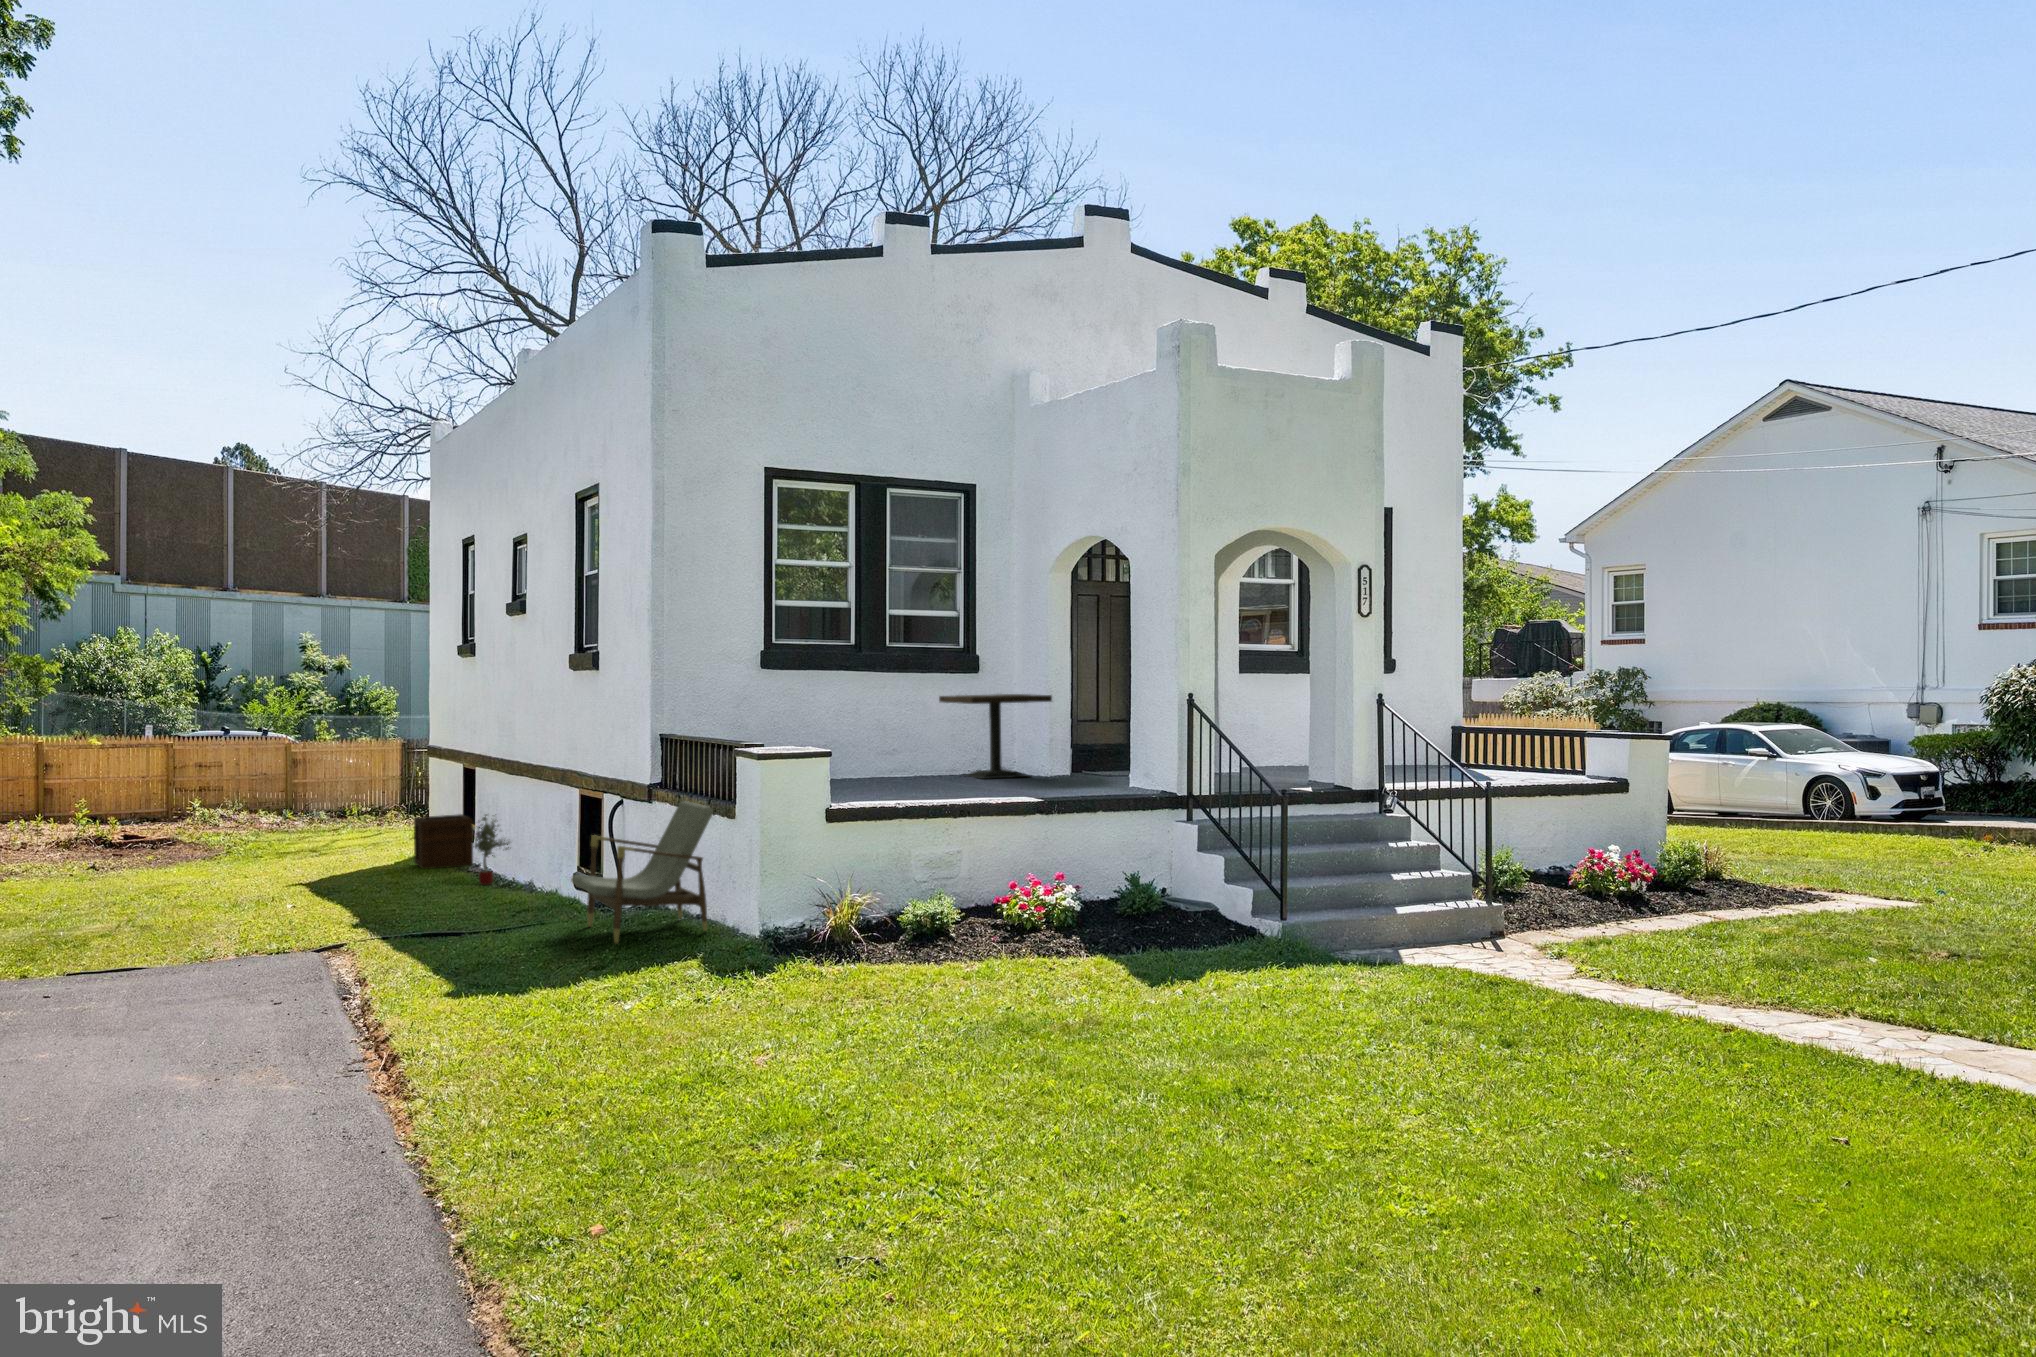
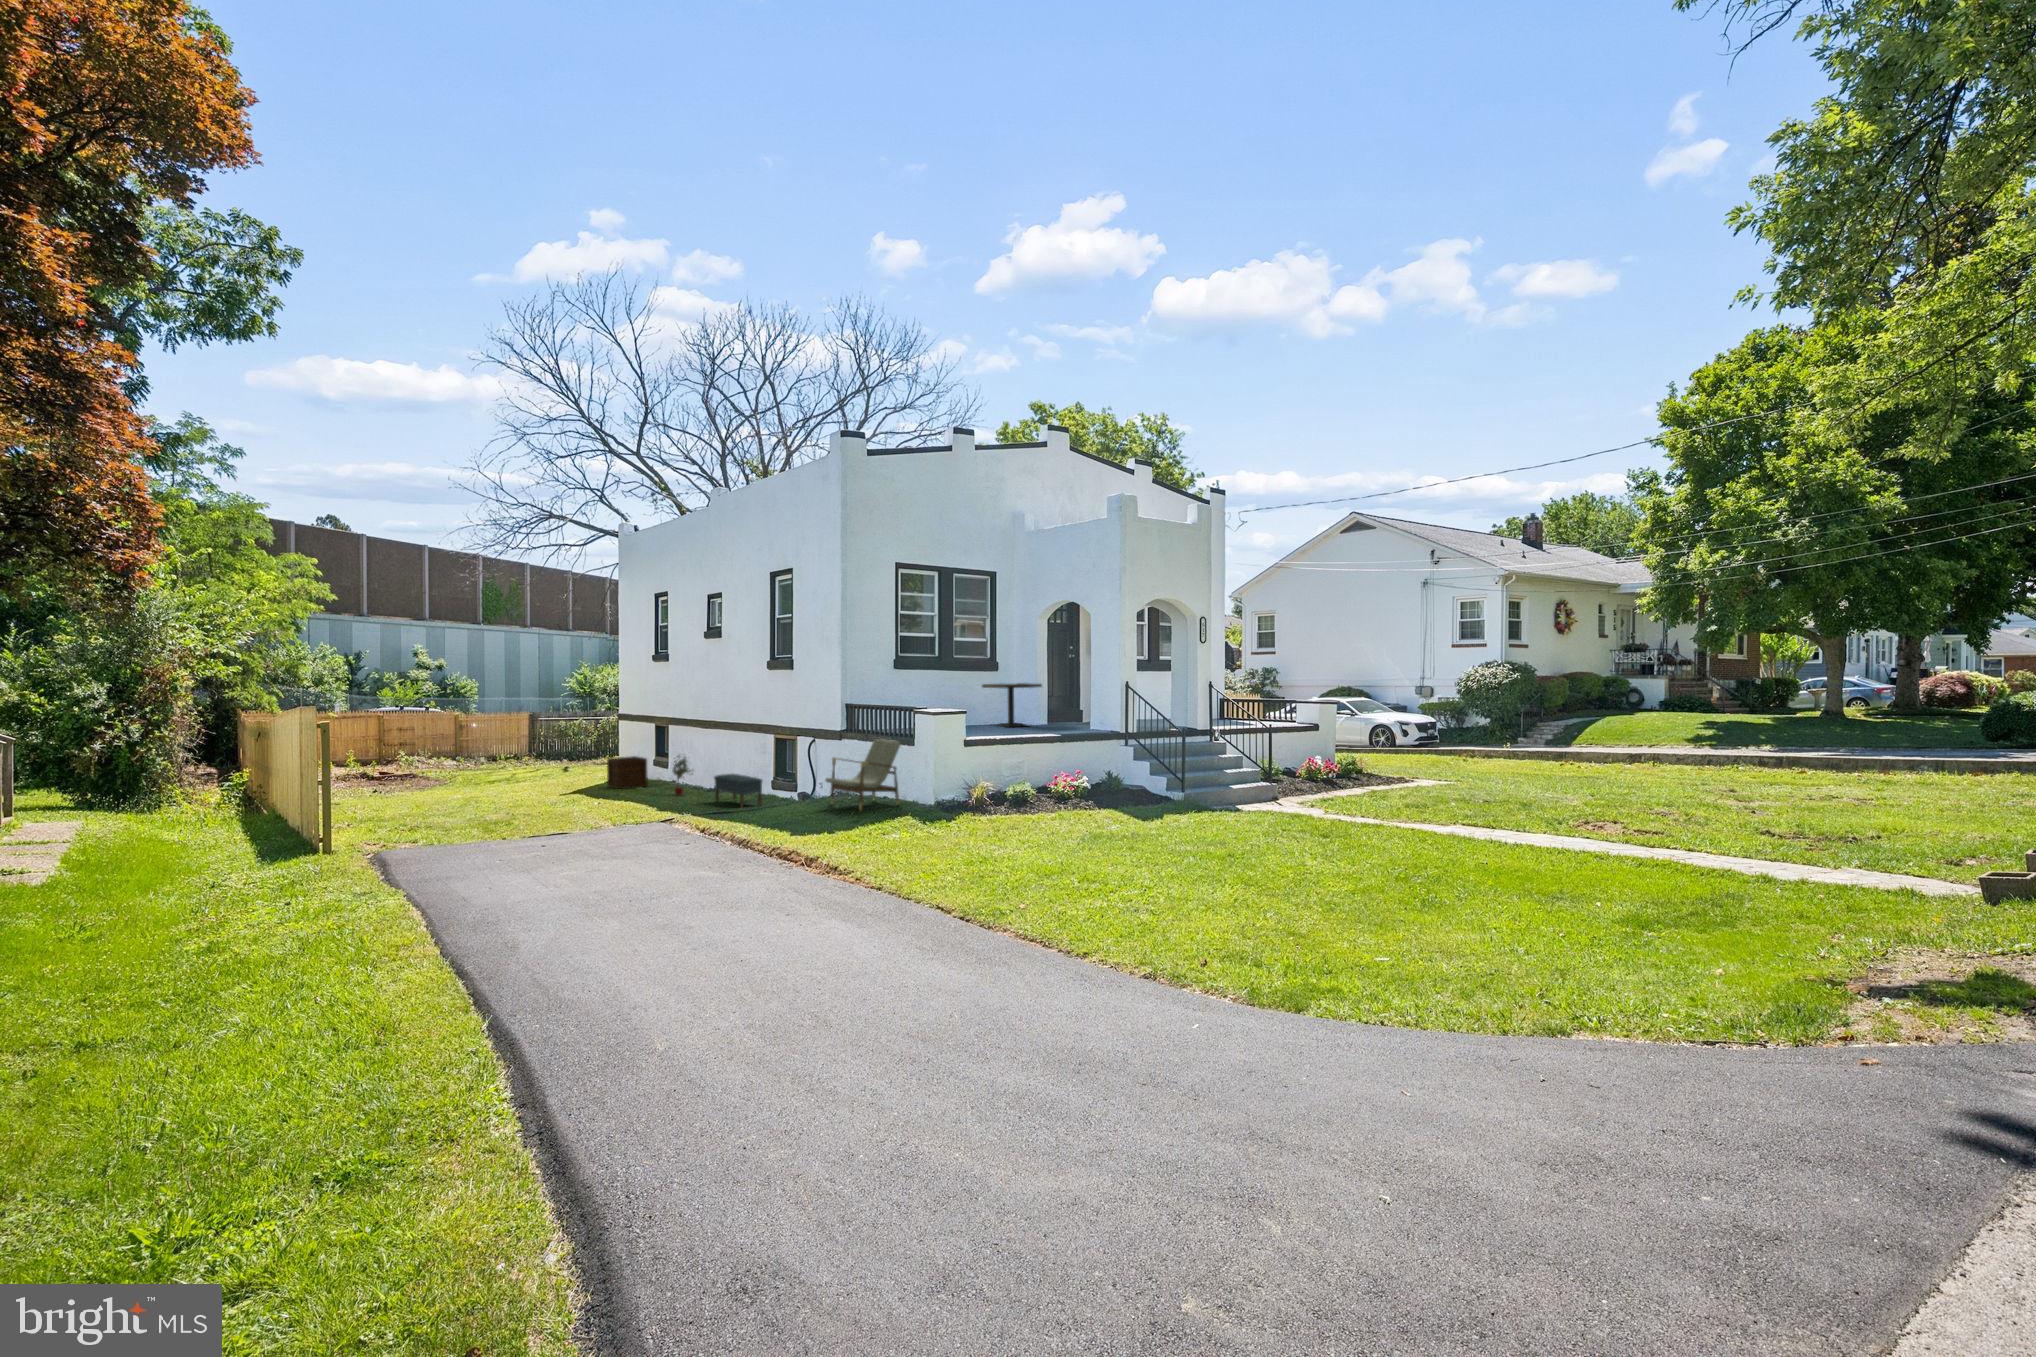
bench: none [508,852,573,917] -> present [714,774,762,807]

